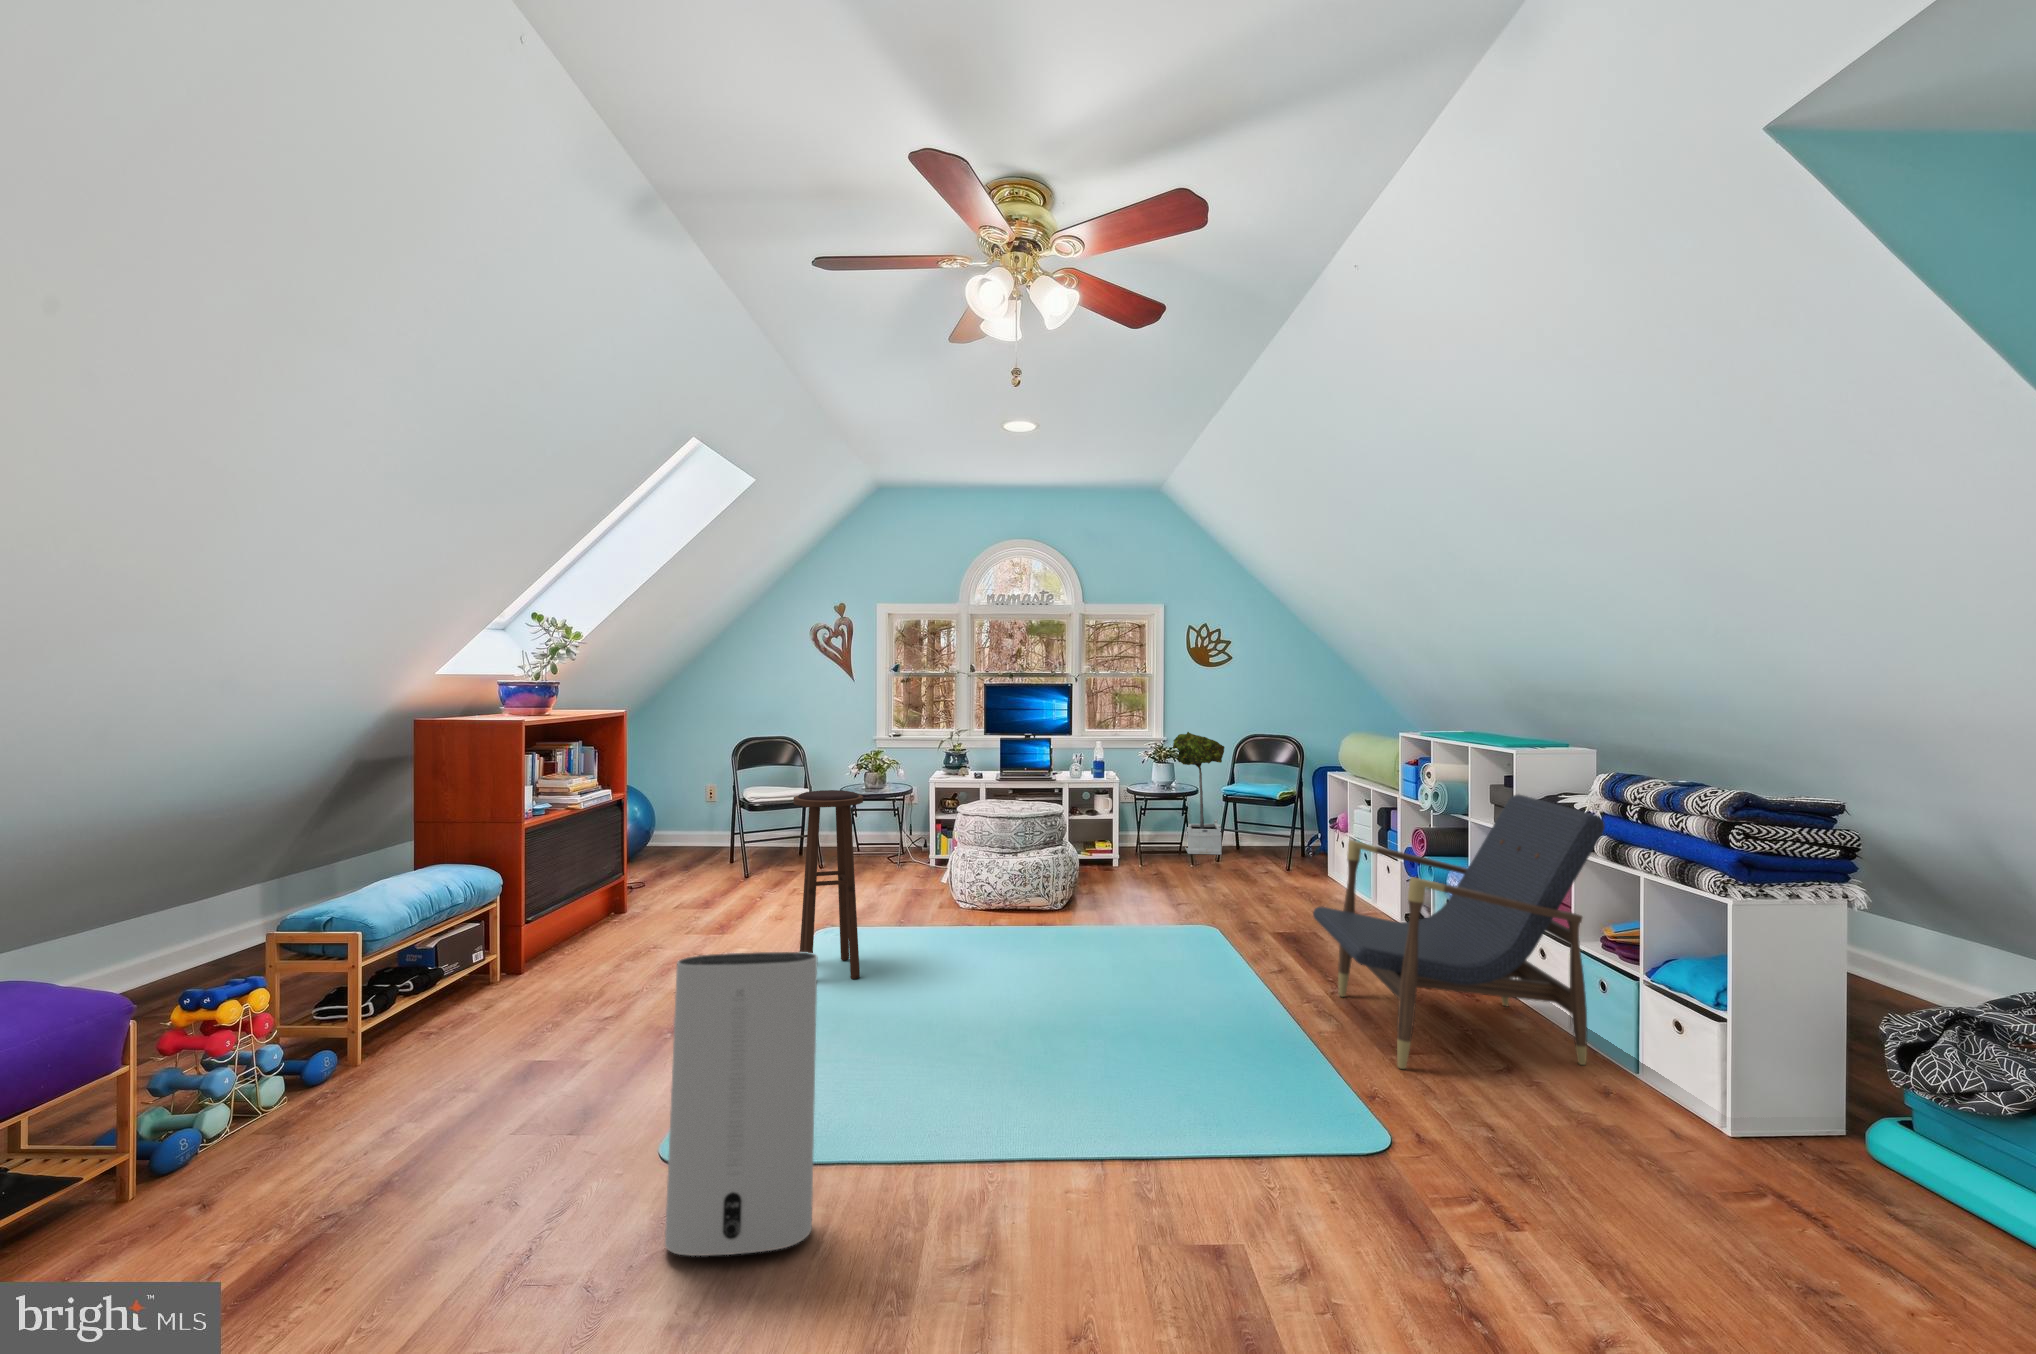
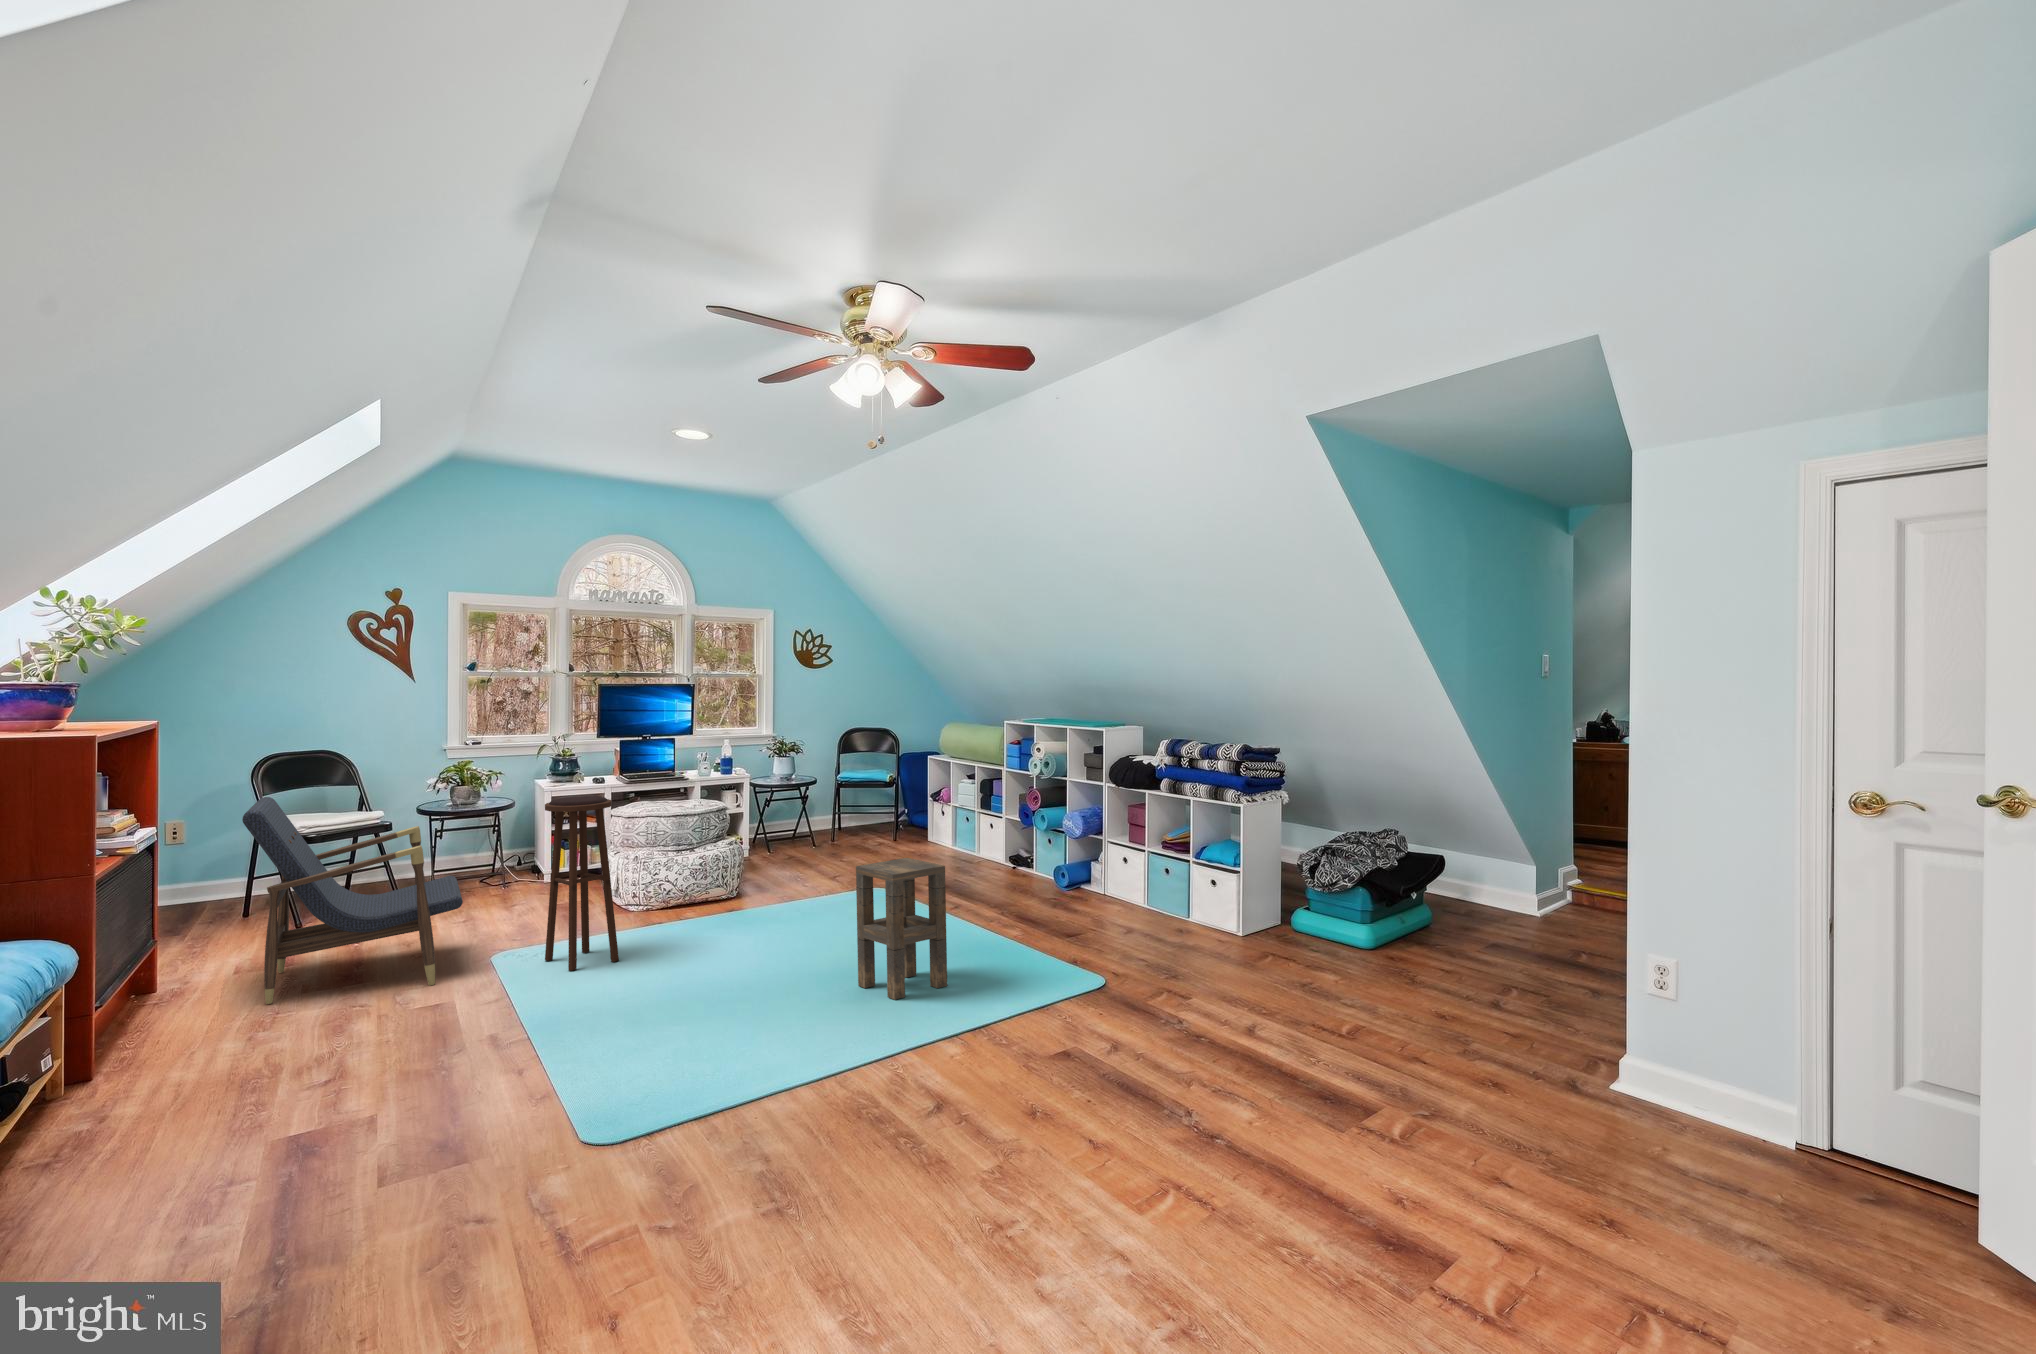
potted tree: present [1173,732,1225,855] -> none [786,727,836,841]
lounge chair: present [1313,795,1605,1069] -> present [242,797,463,1004]
side table: none [1057,916,1171,1125] -> present [856,858,947,1000]
air purifier: present [665,952,818,1256] -> none [675,890,786,1093]

